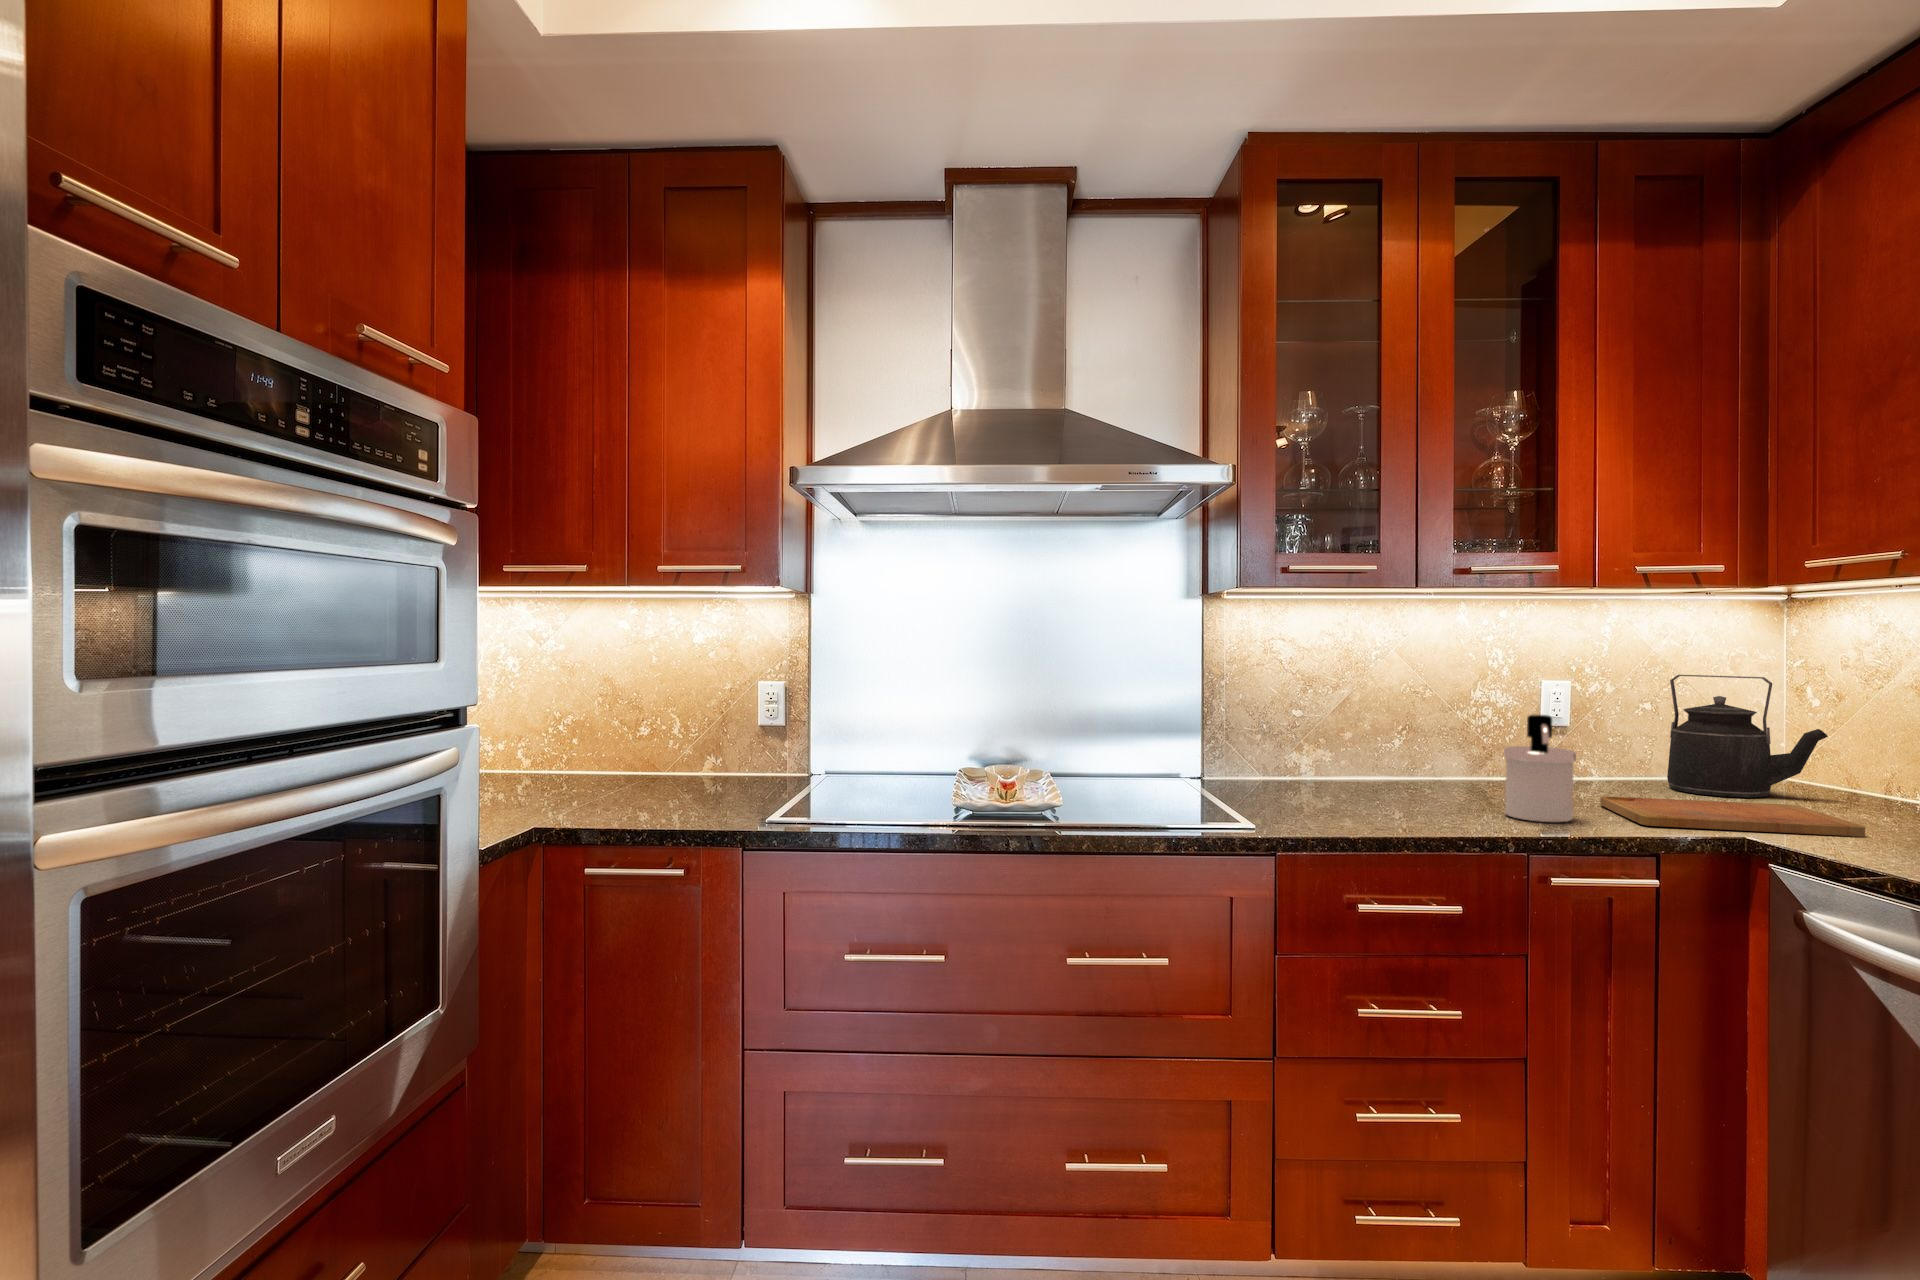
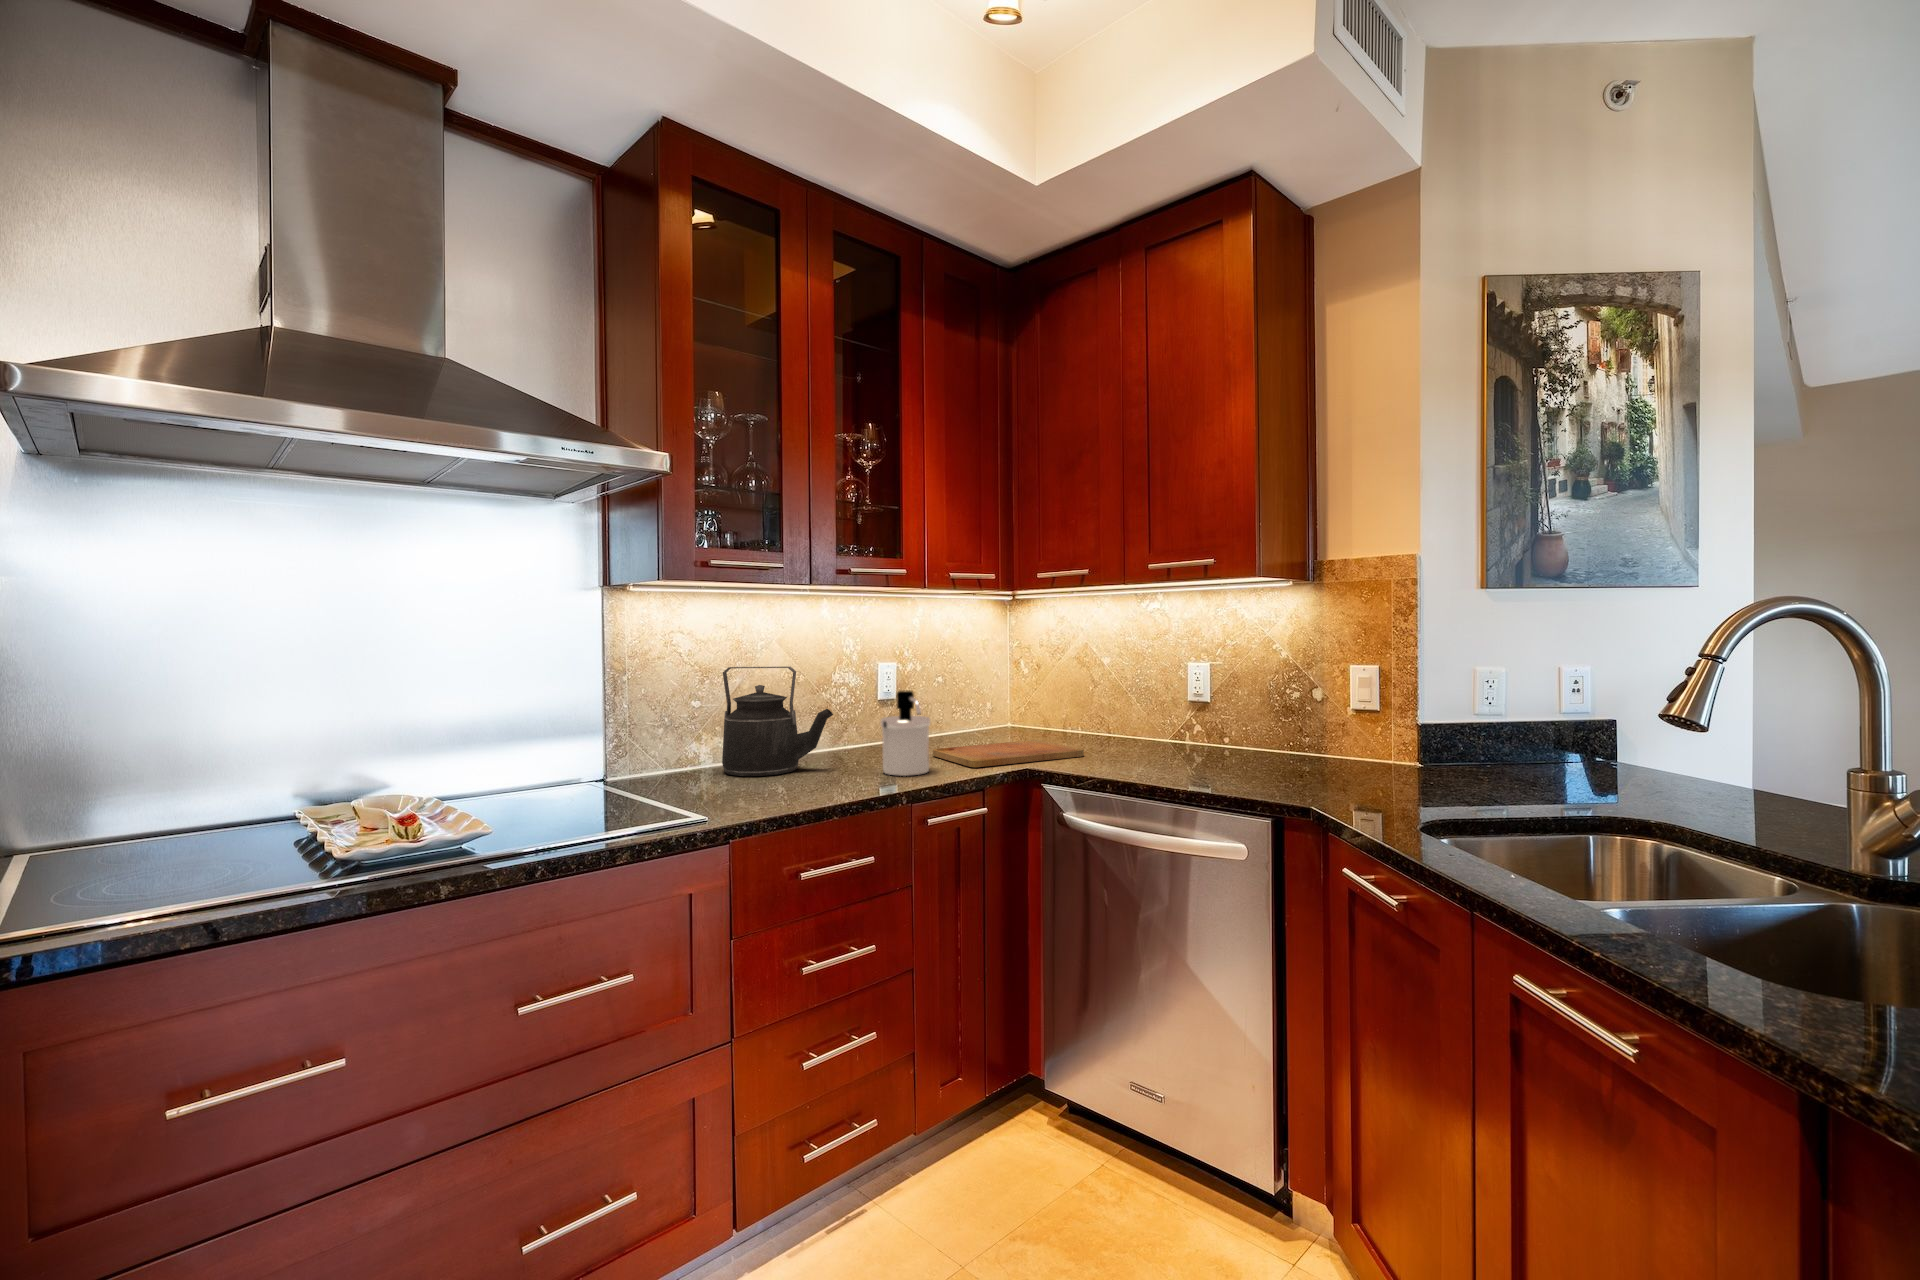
kettle: present [1667,675,1828,798] -> present [722,666,833,776]

